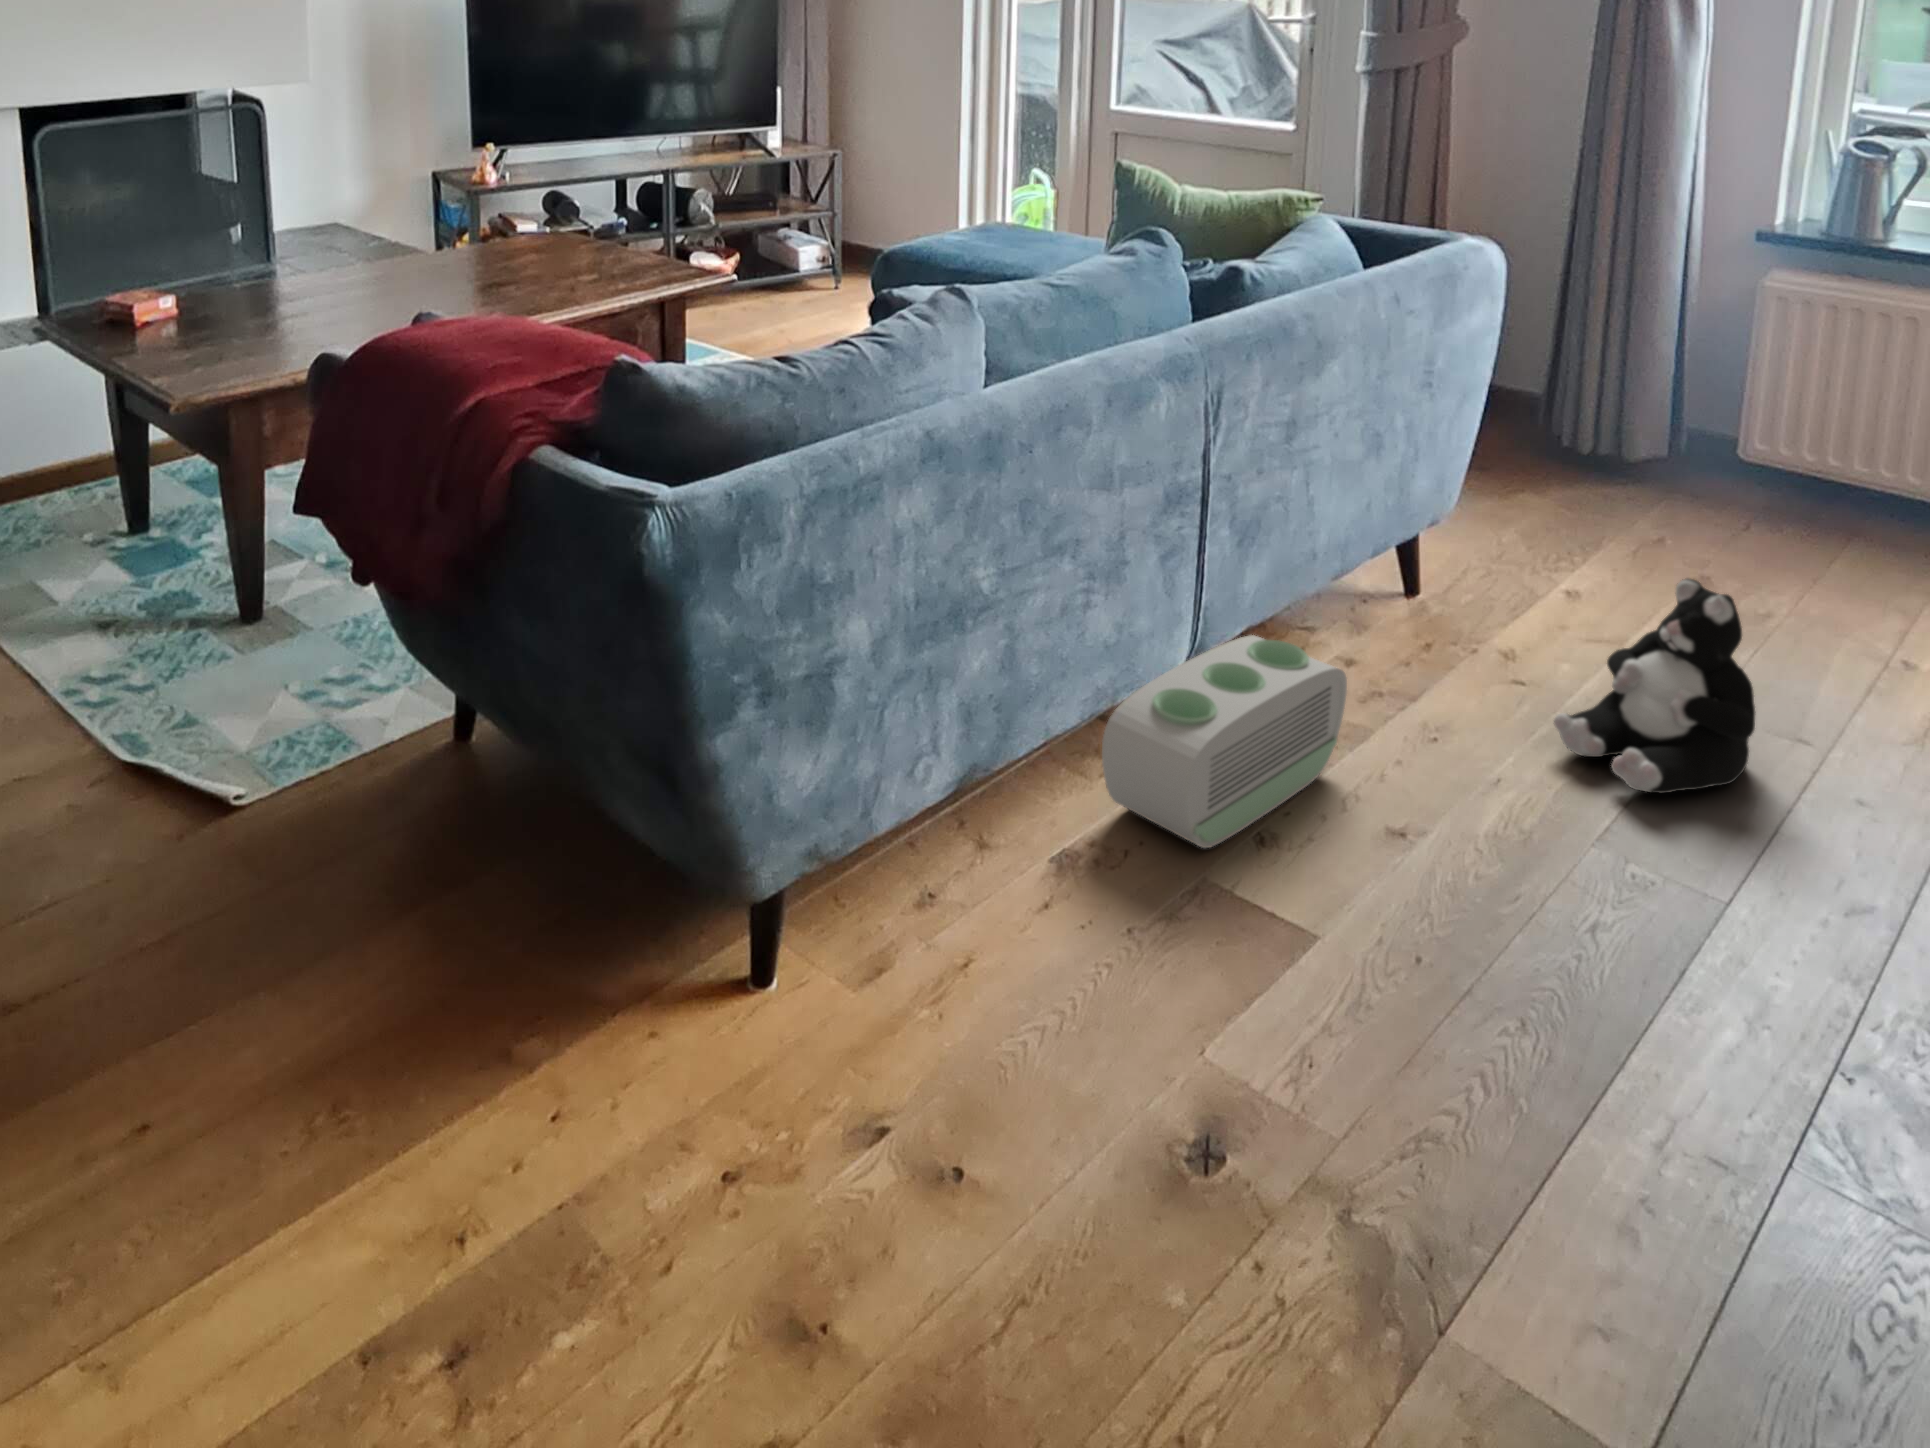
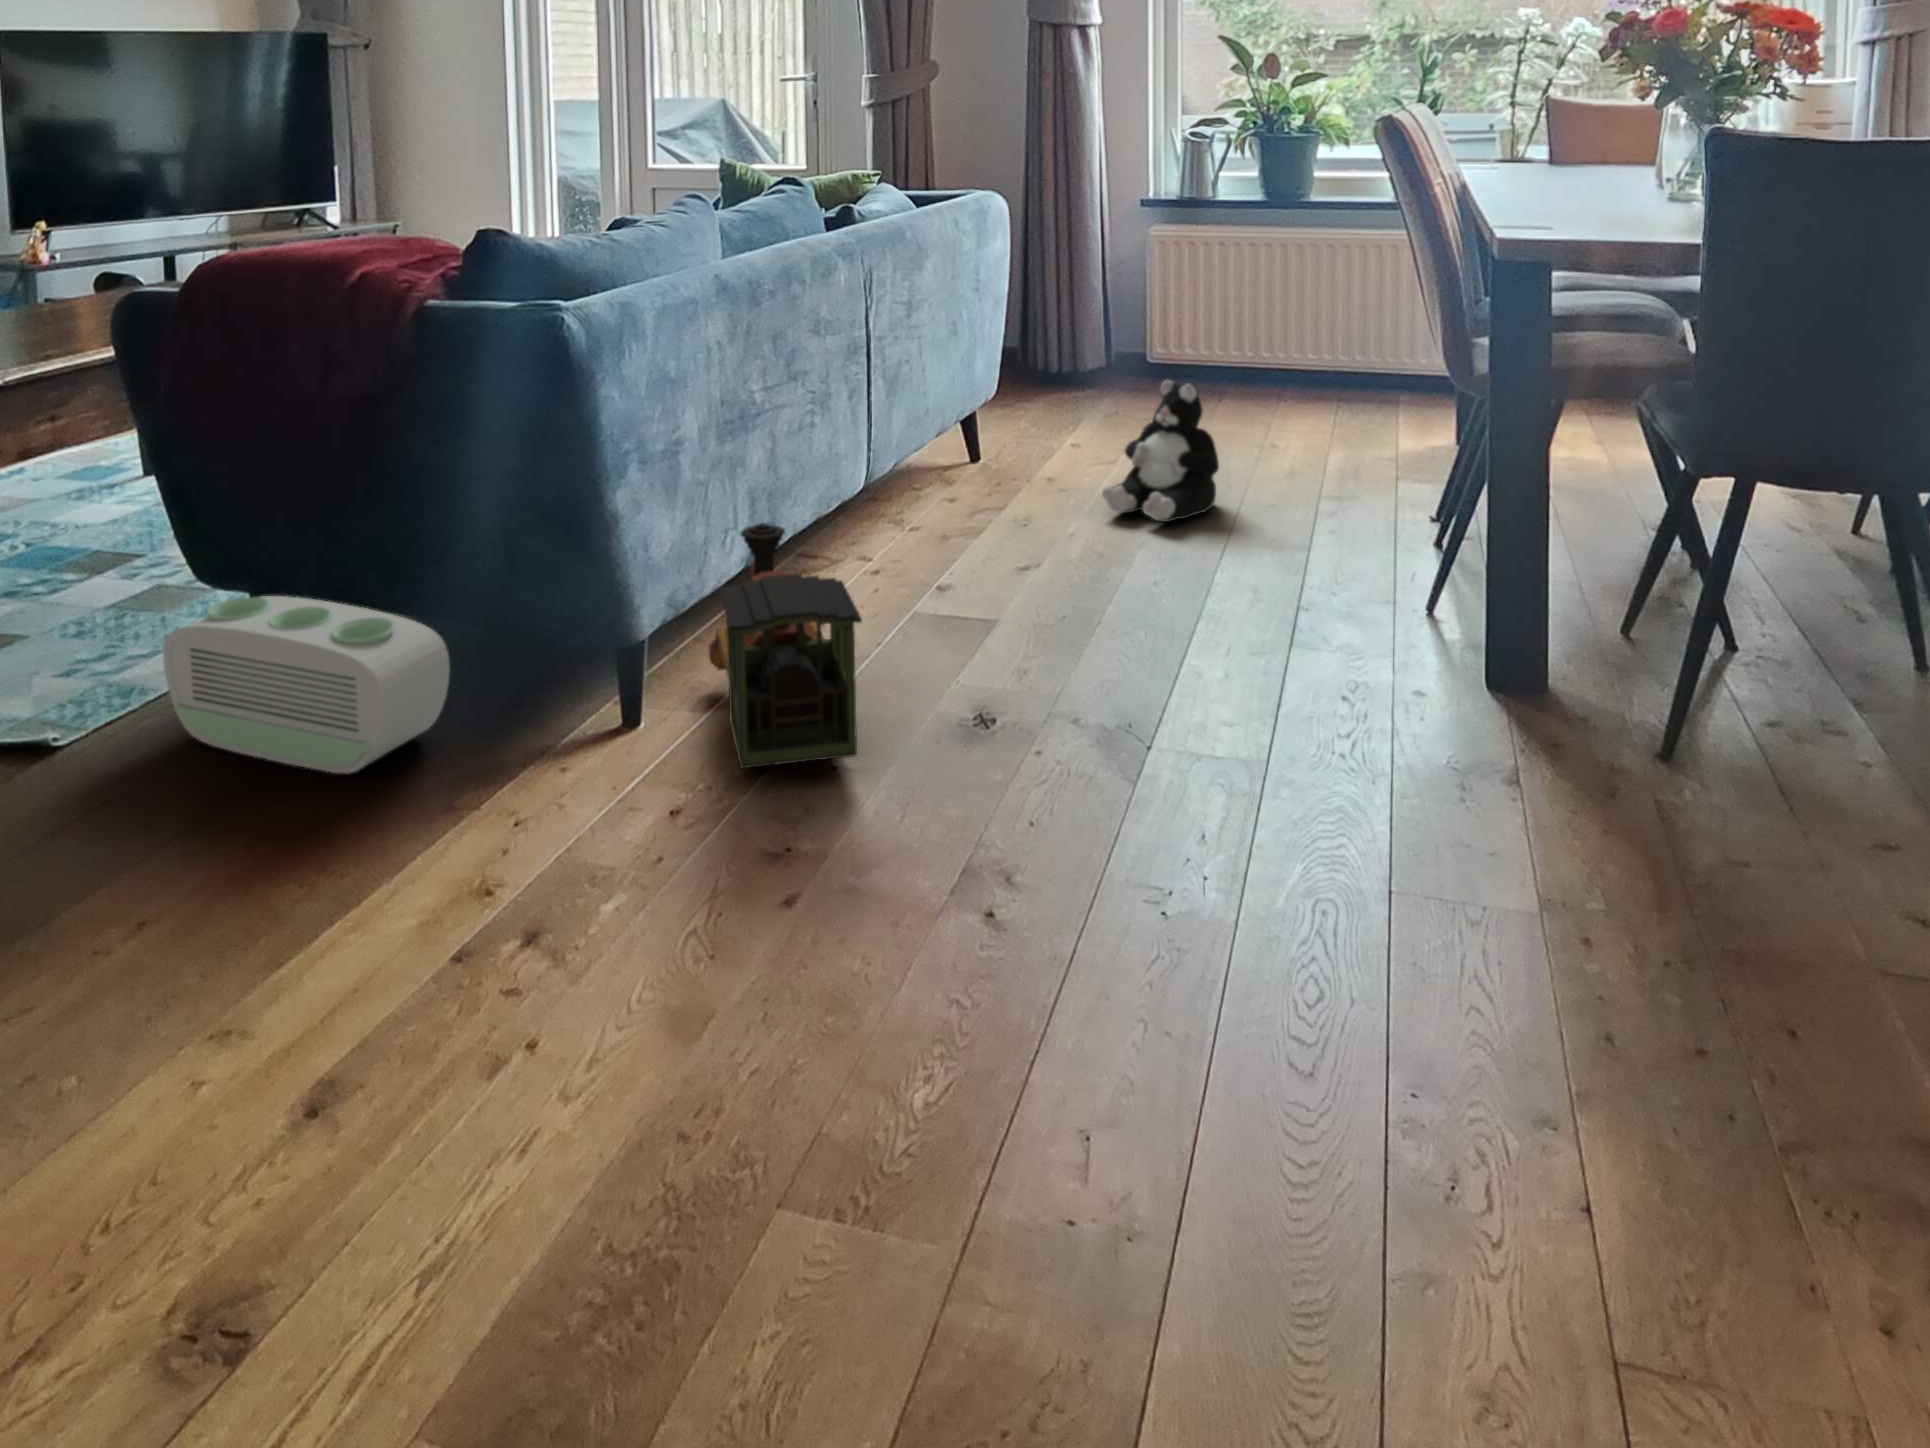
air purifier: present [1102,635,1347,848] -> present [163,596,450,773]
toy train: none [811,752,1027,1165] -> present [708,523,862,768]

